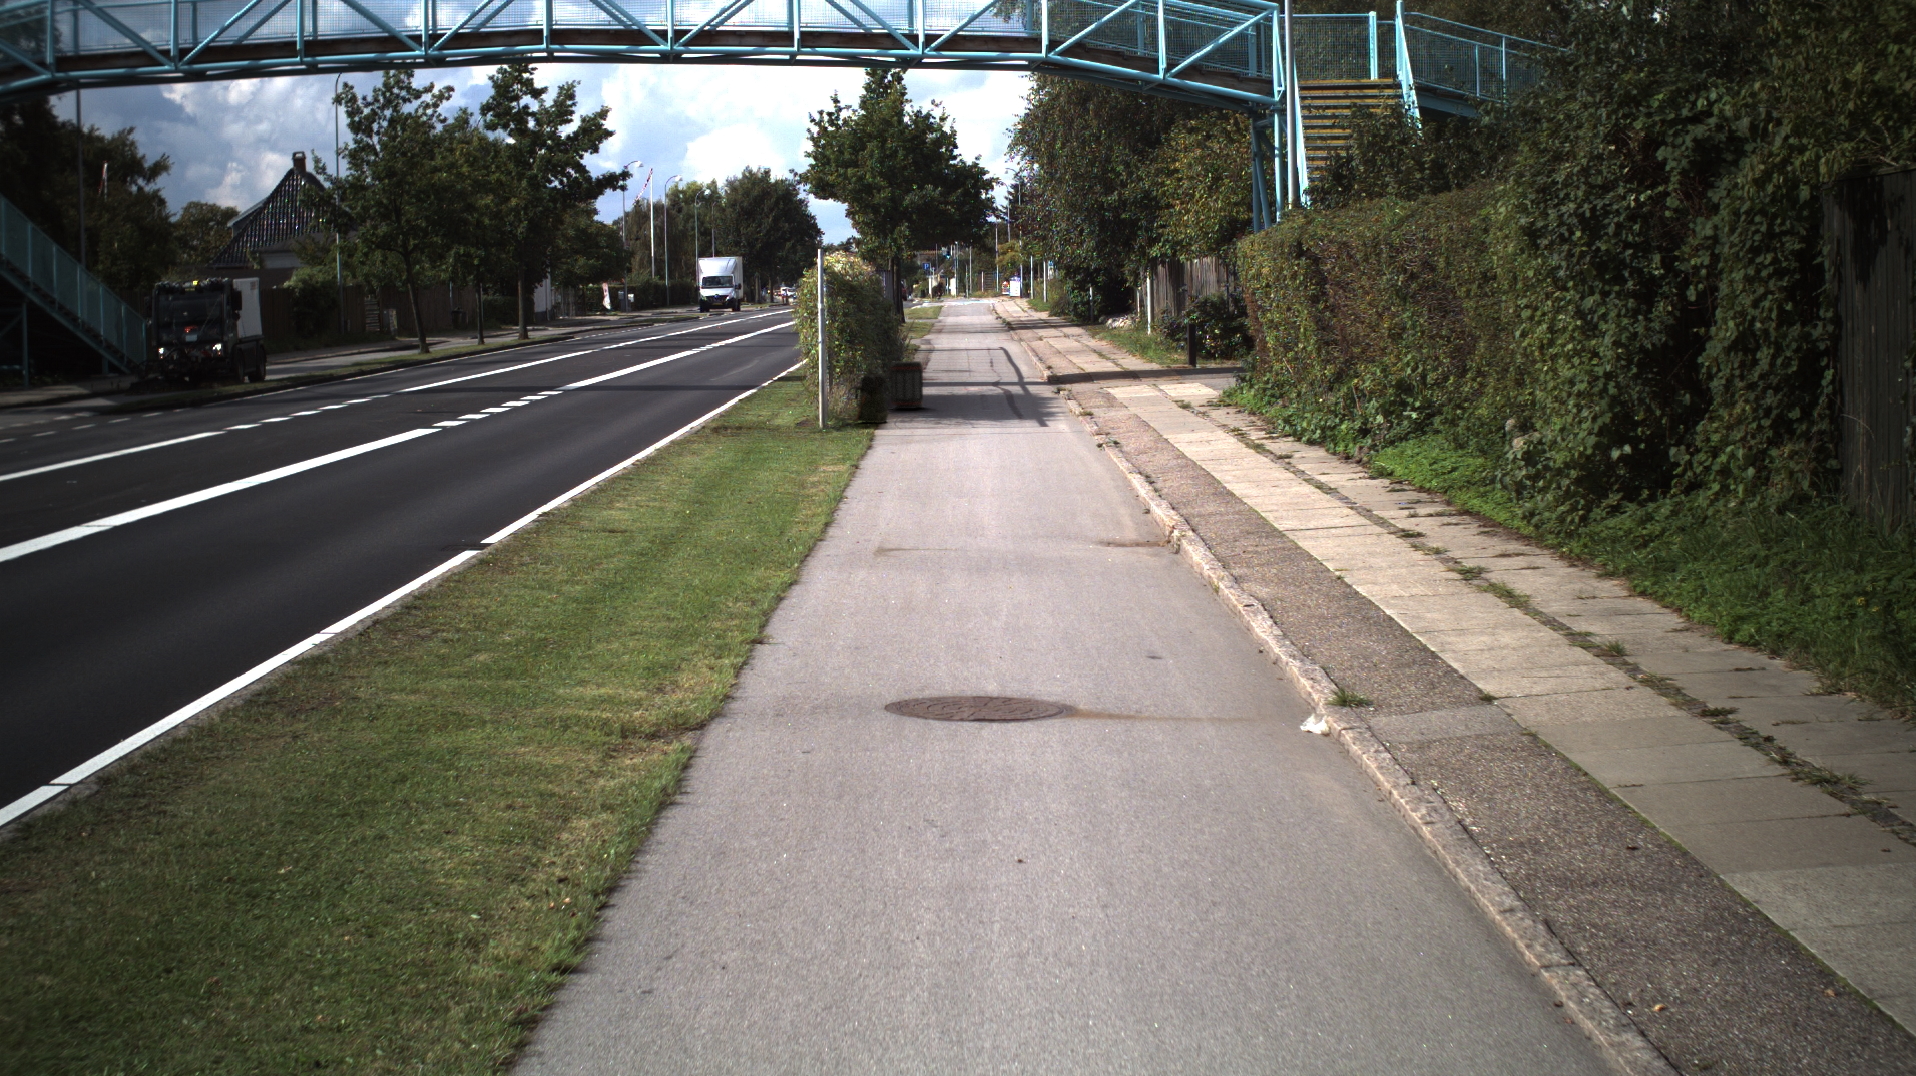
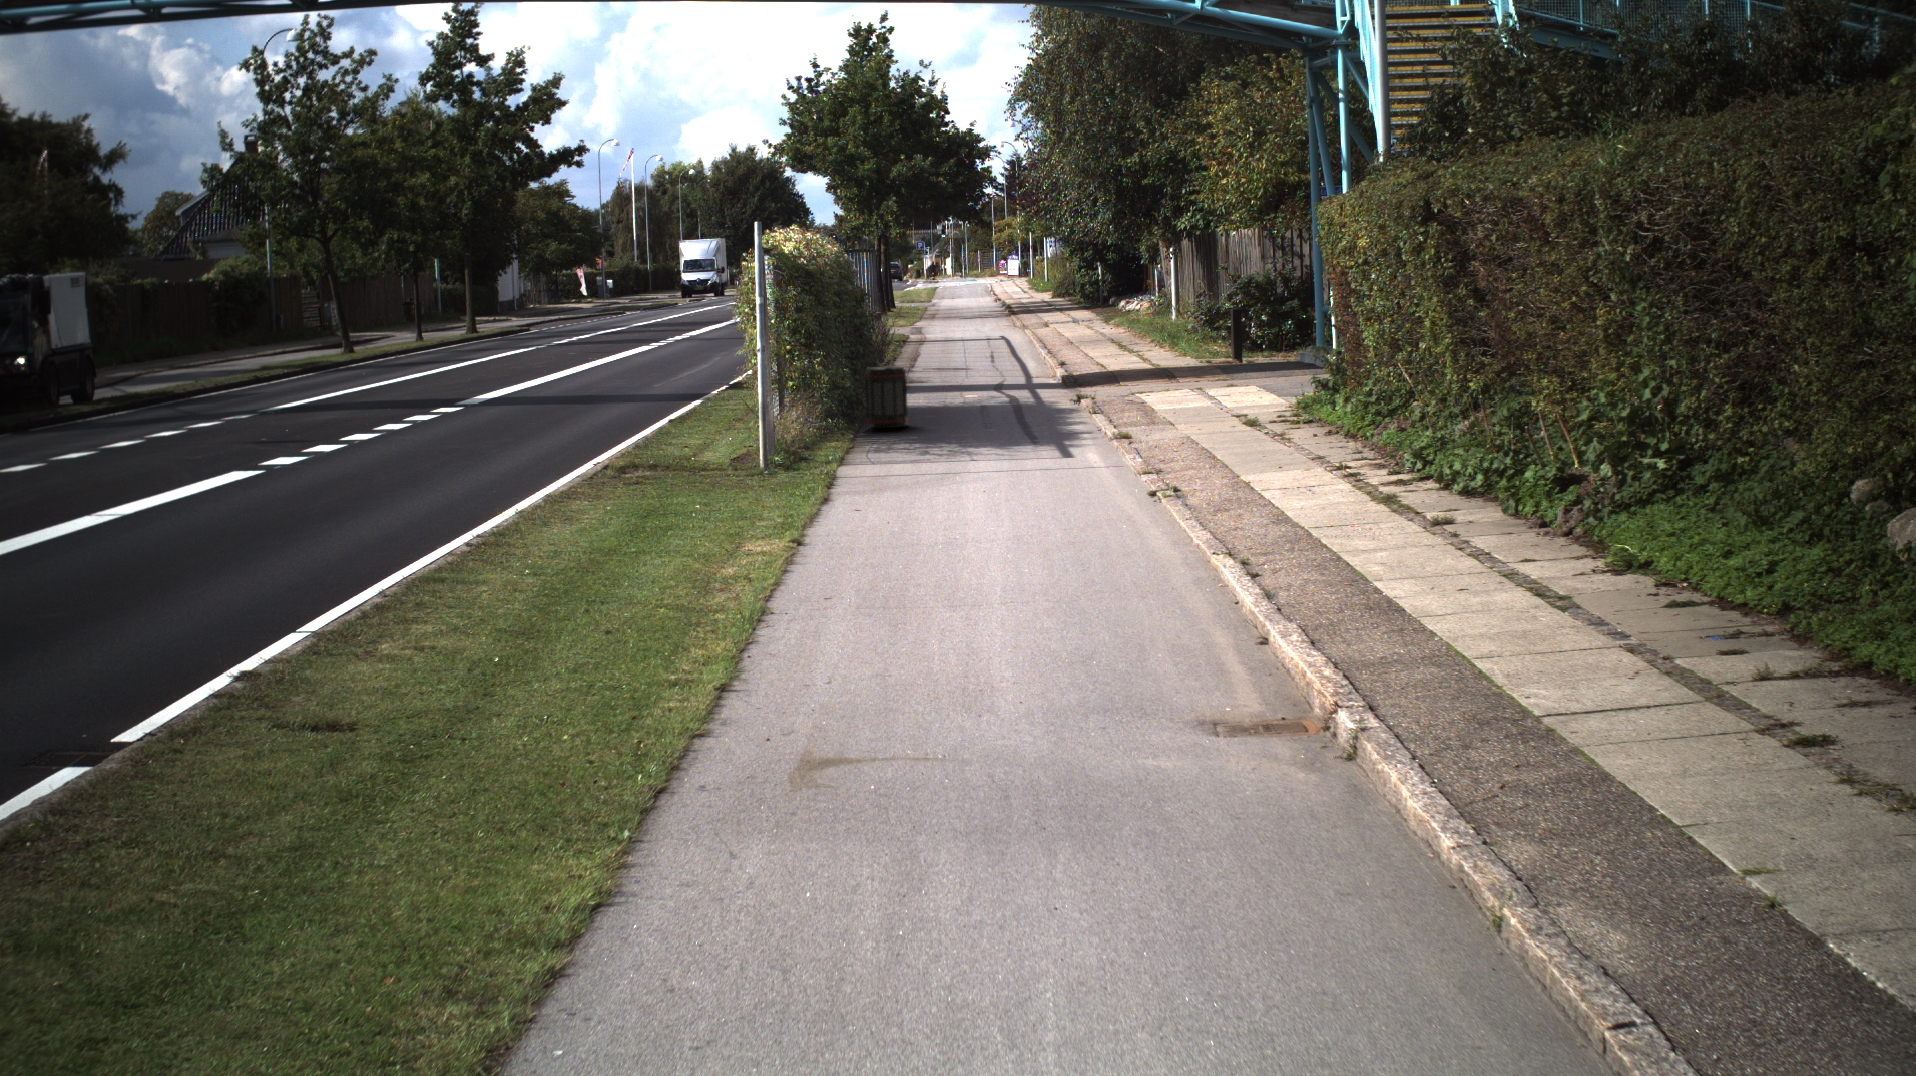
backpack: present [847,374,888,423] -> none [804,388,860,455]

